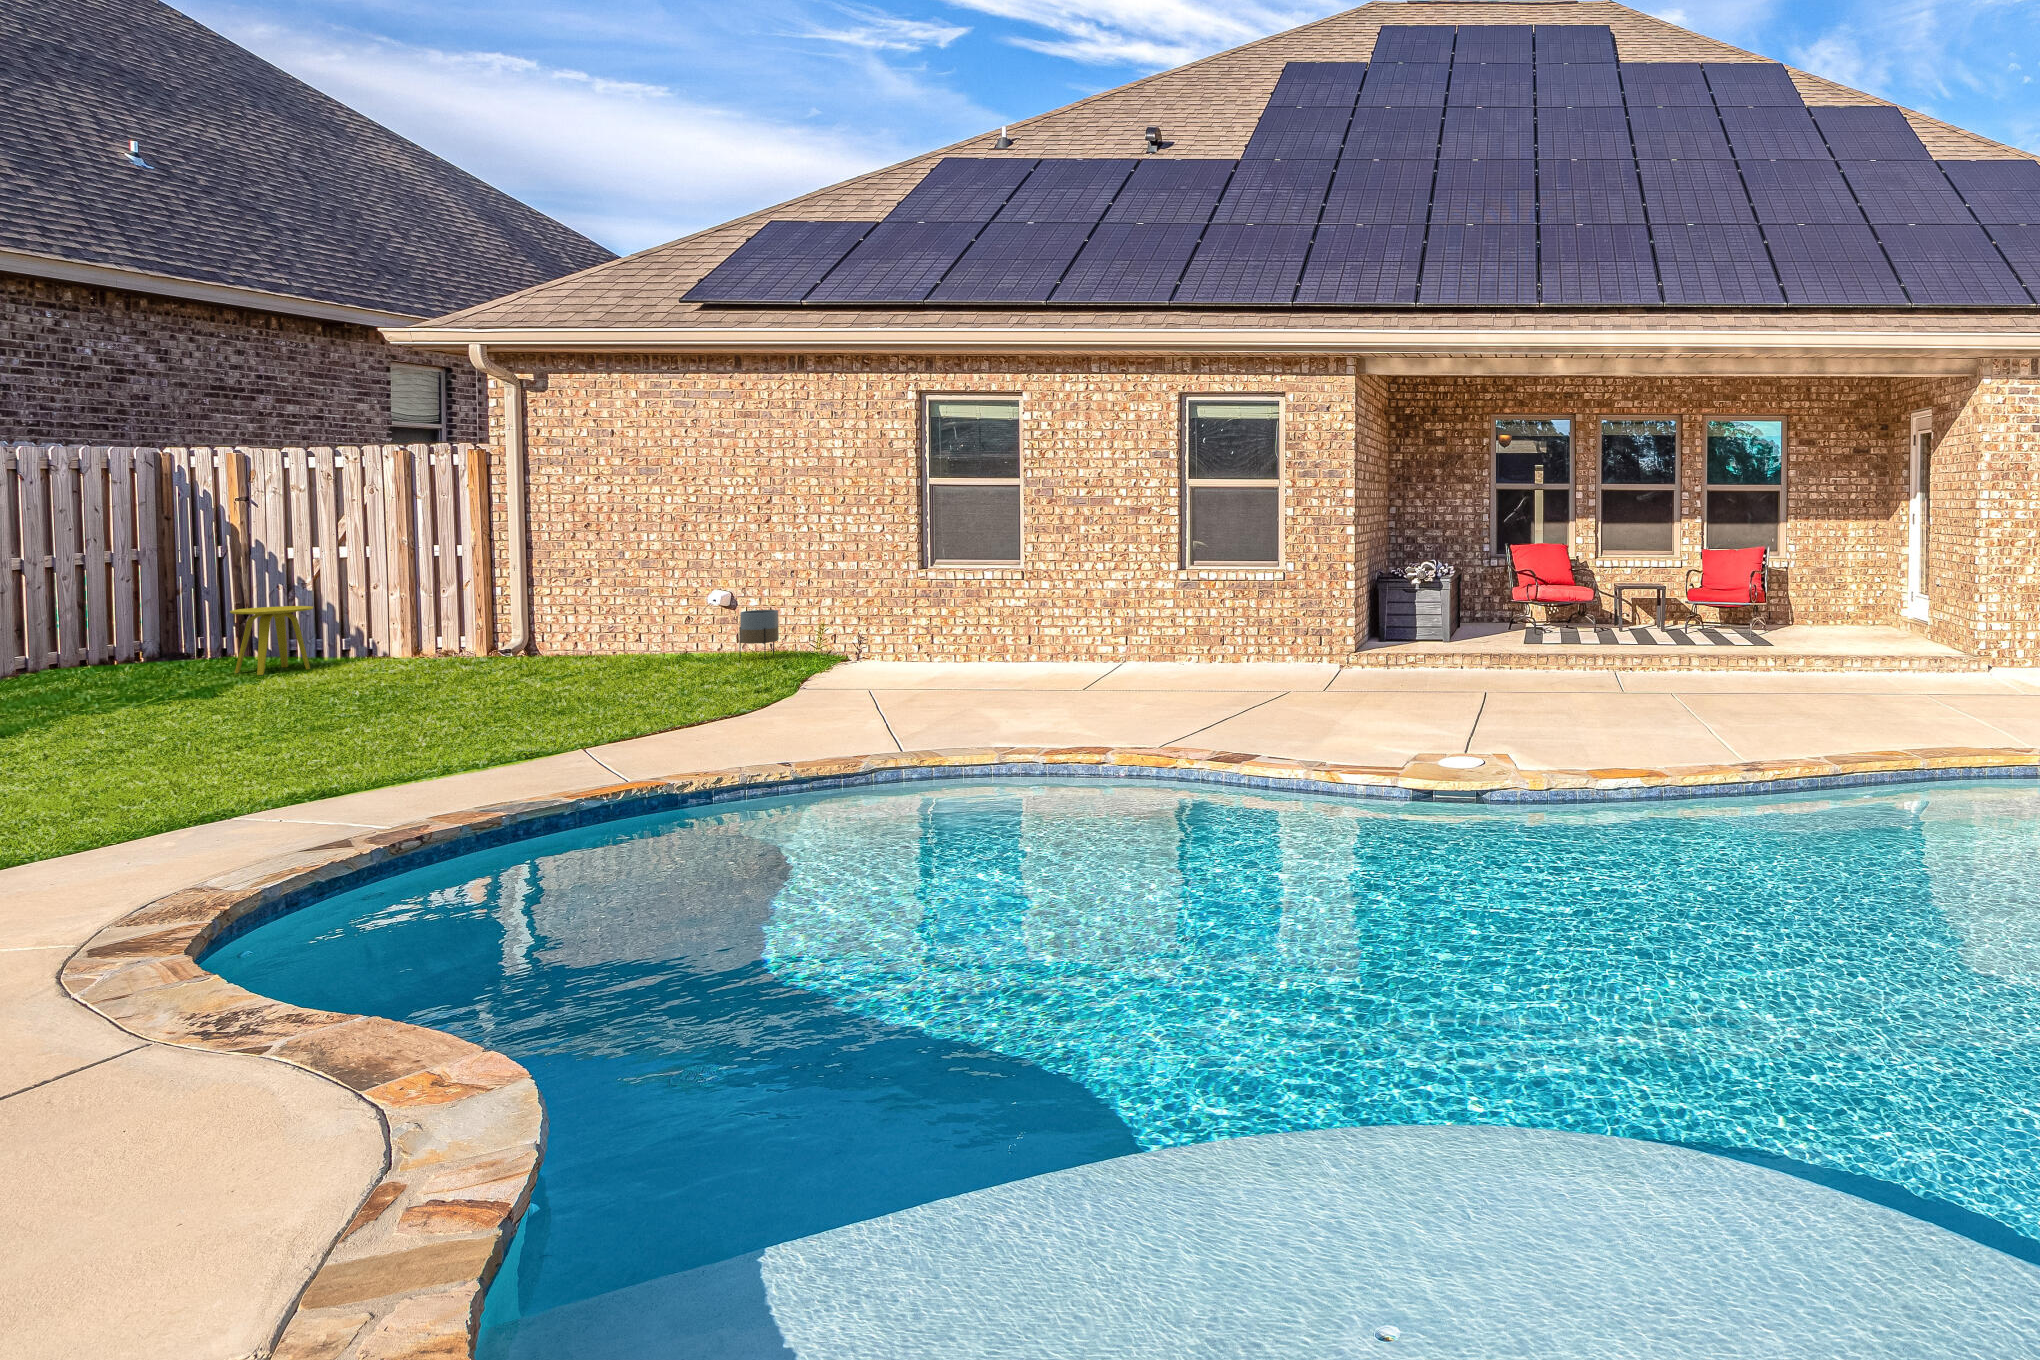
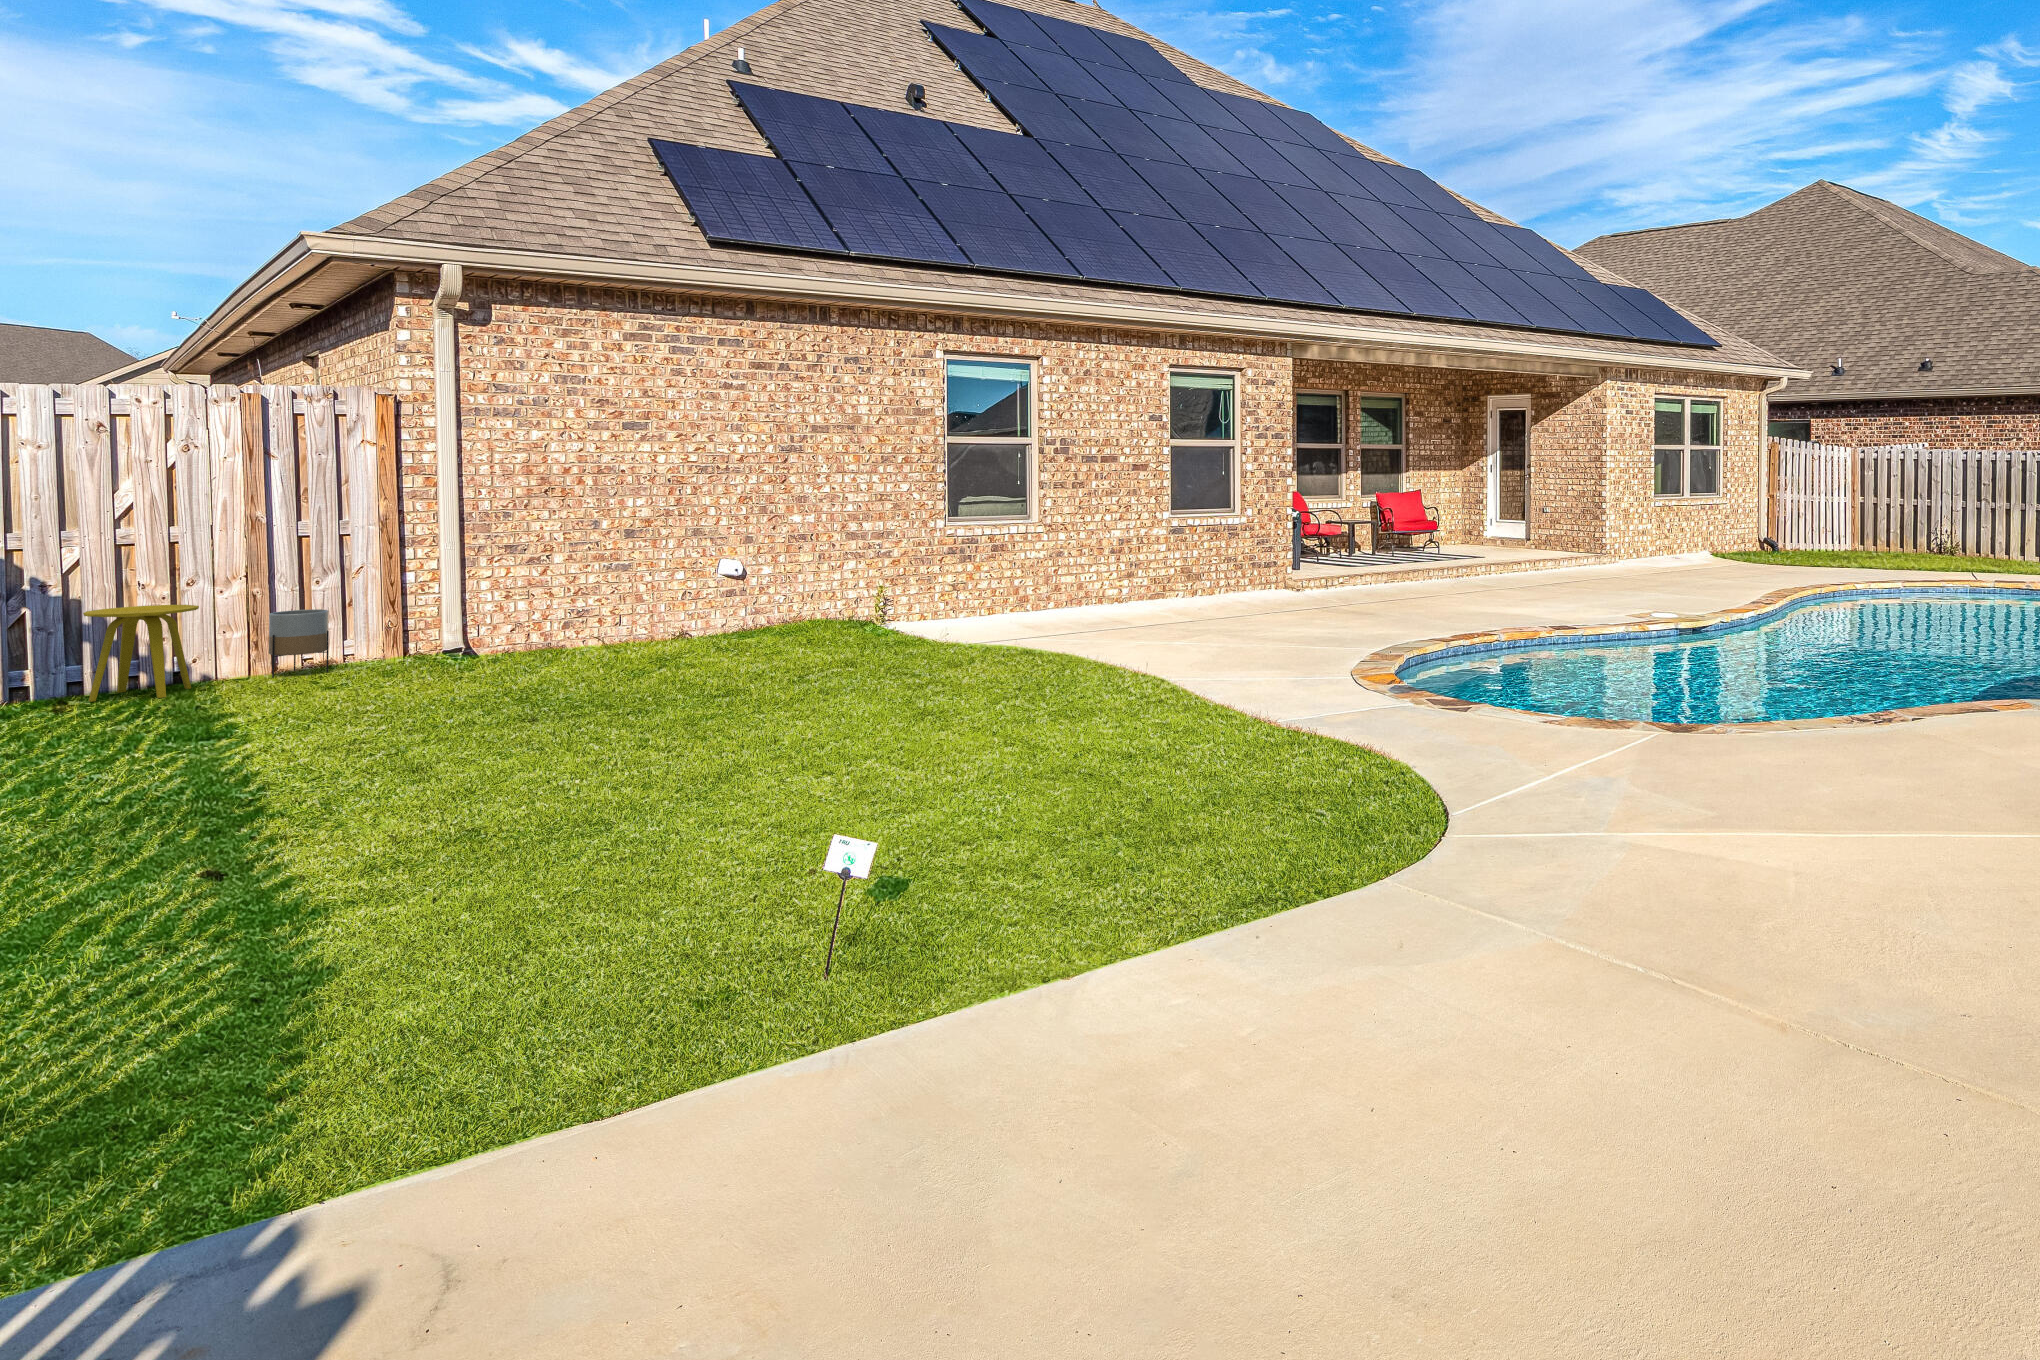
planter: present [739,610,779,659] -> present [268,609,329,678]

